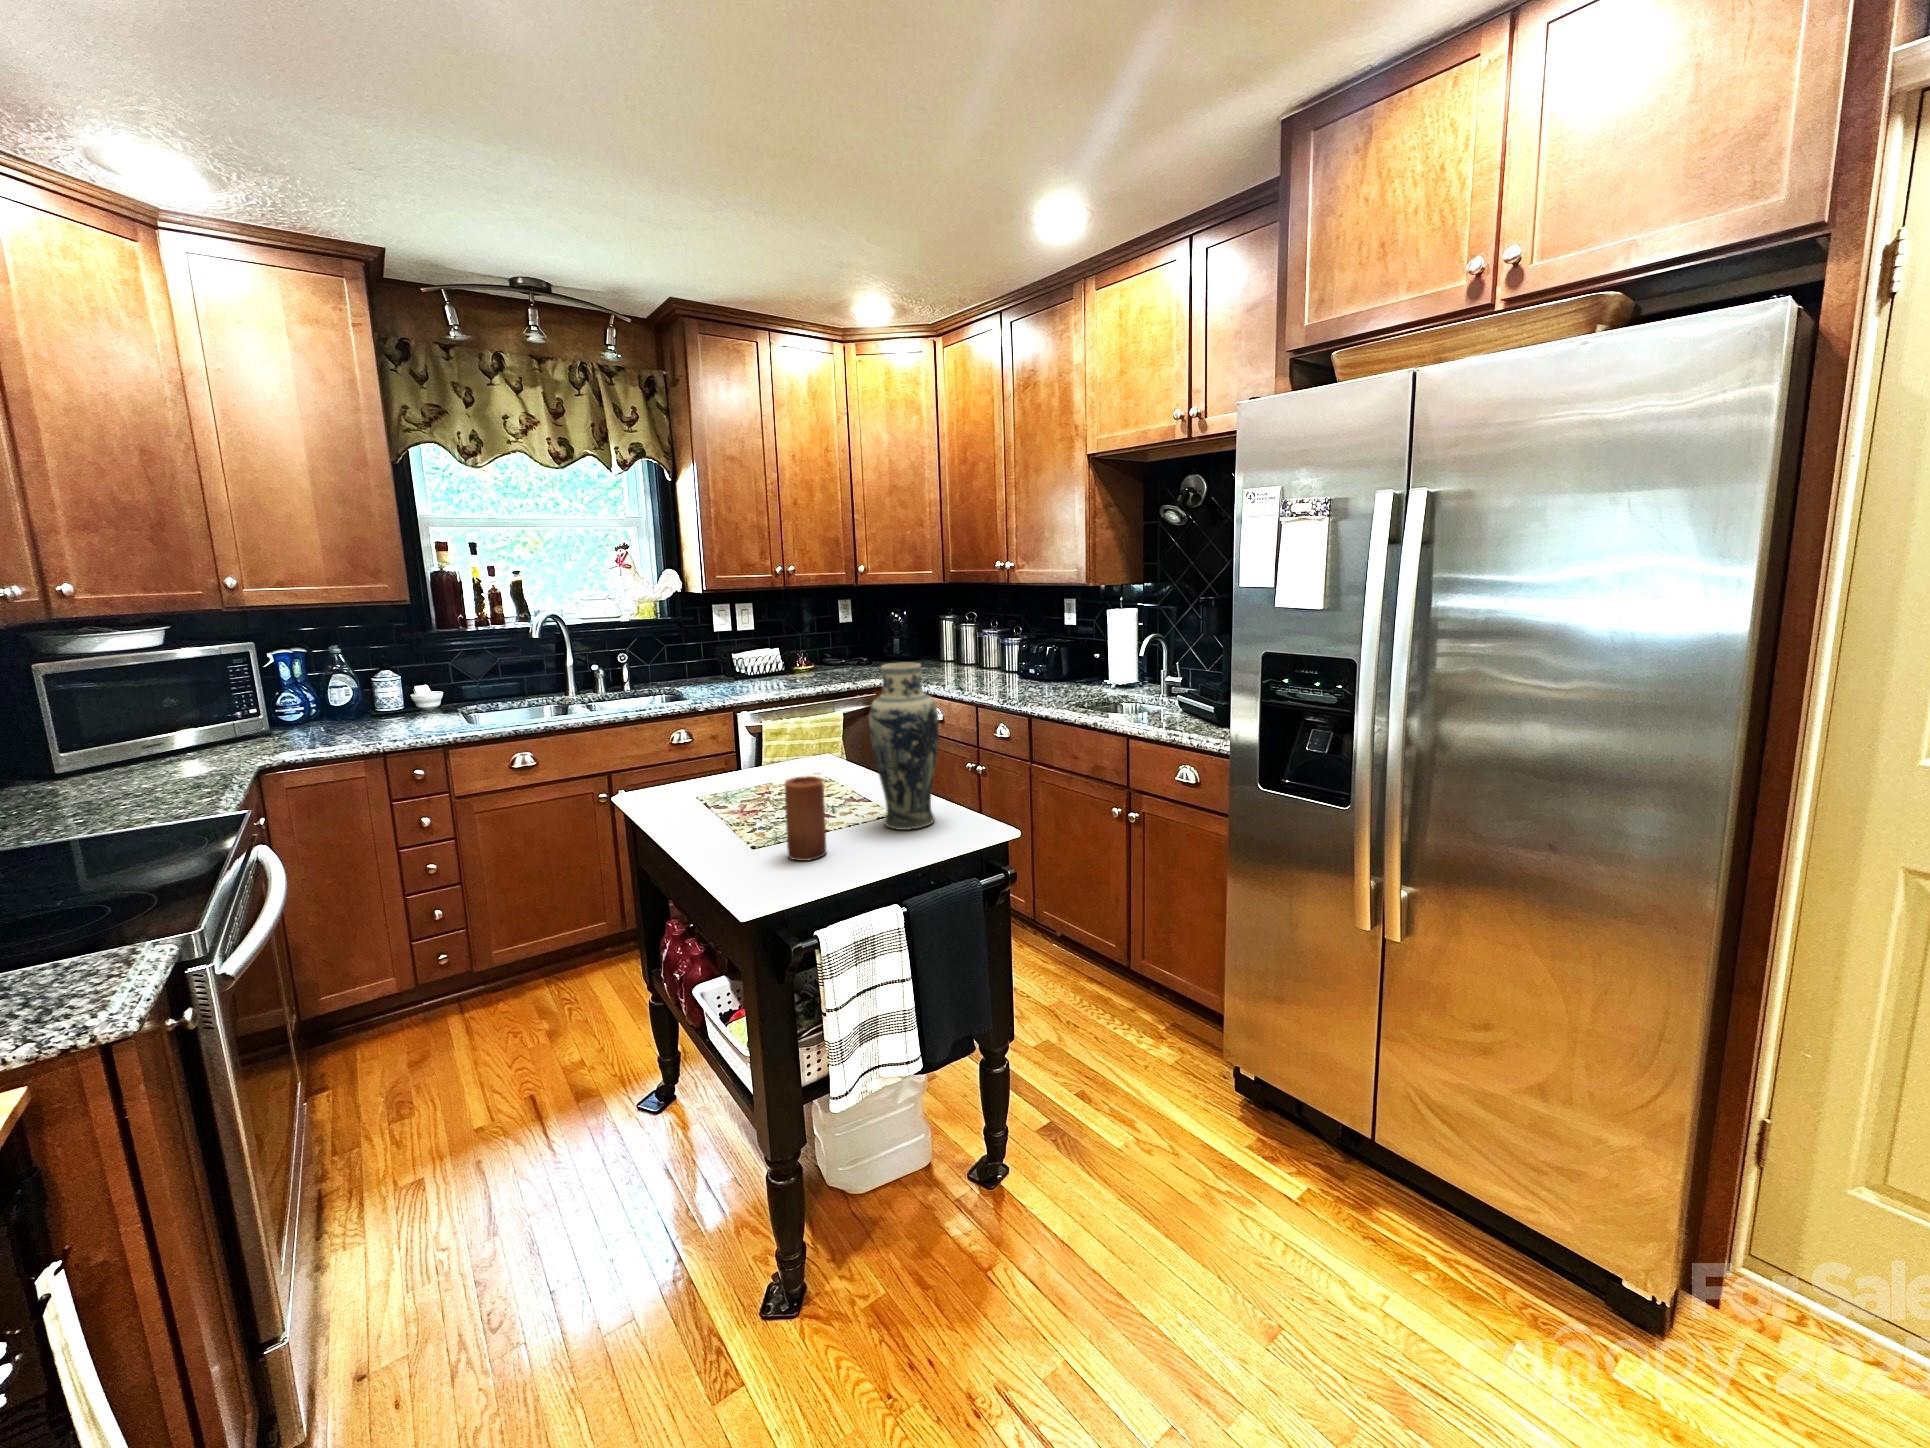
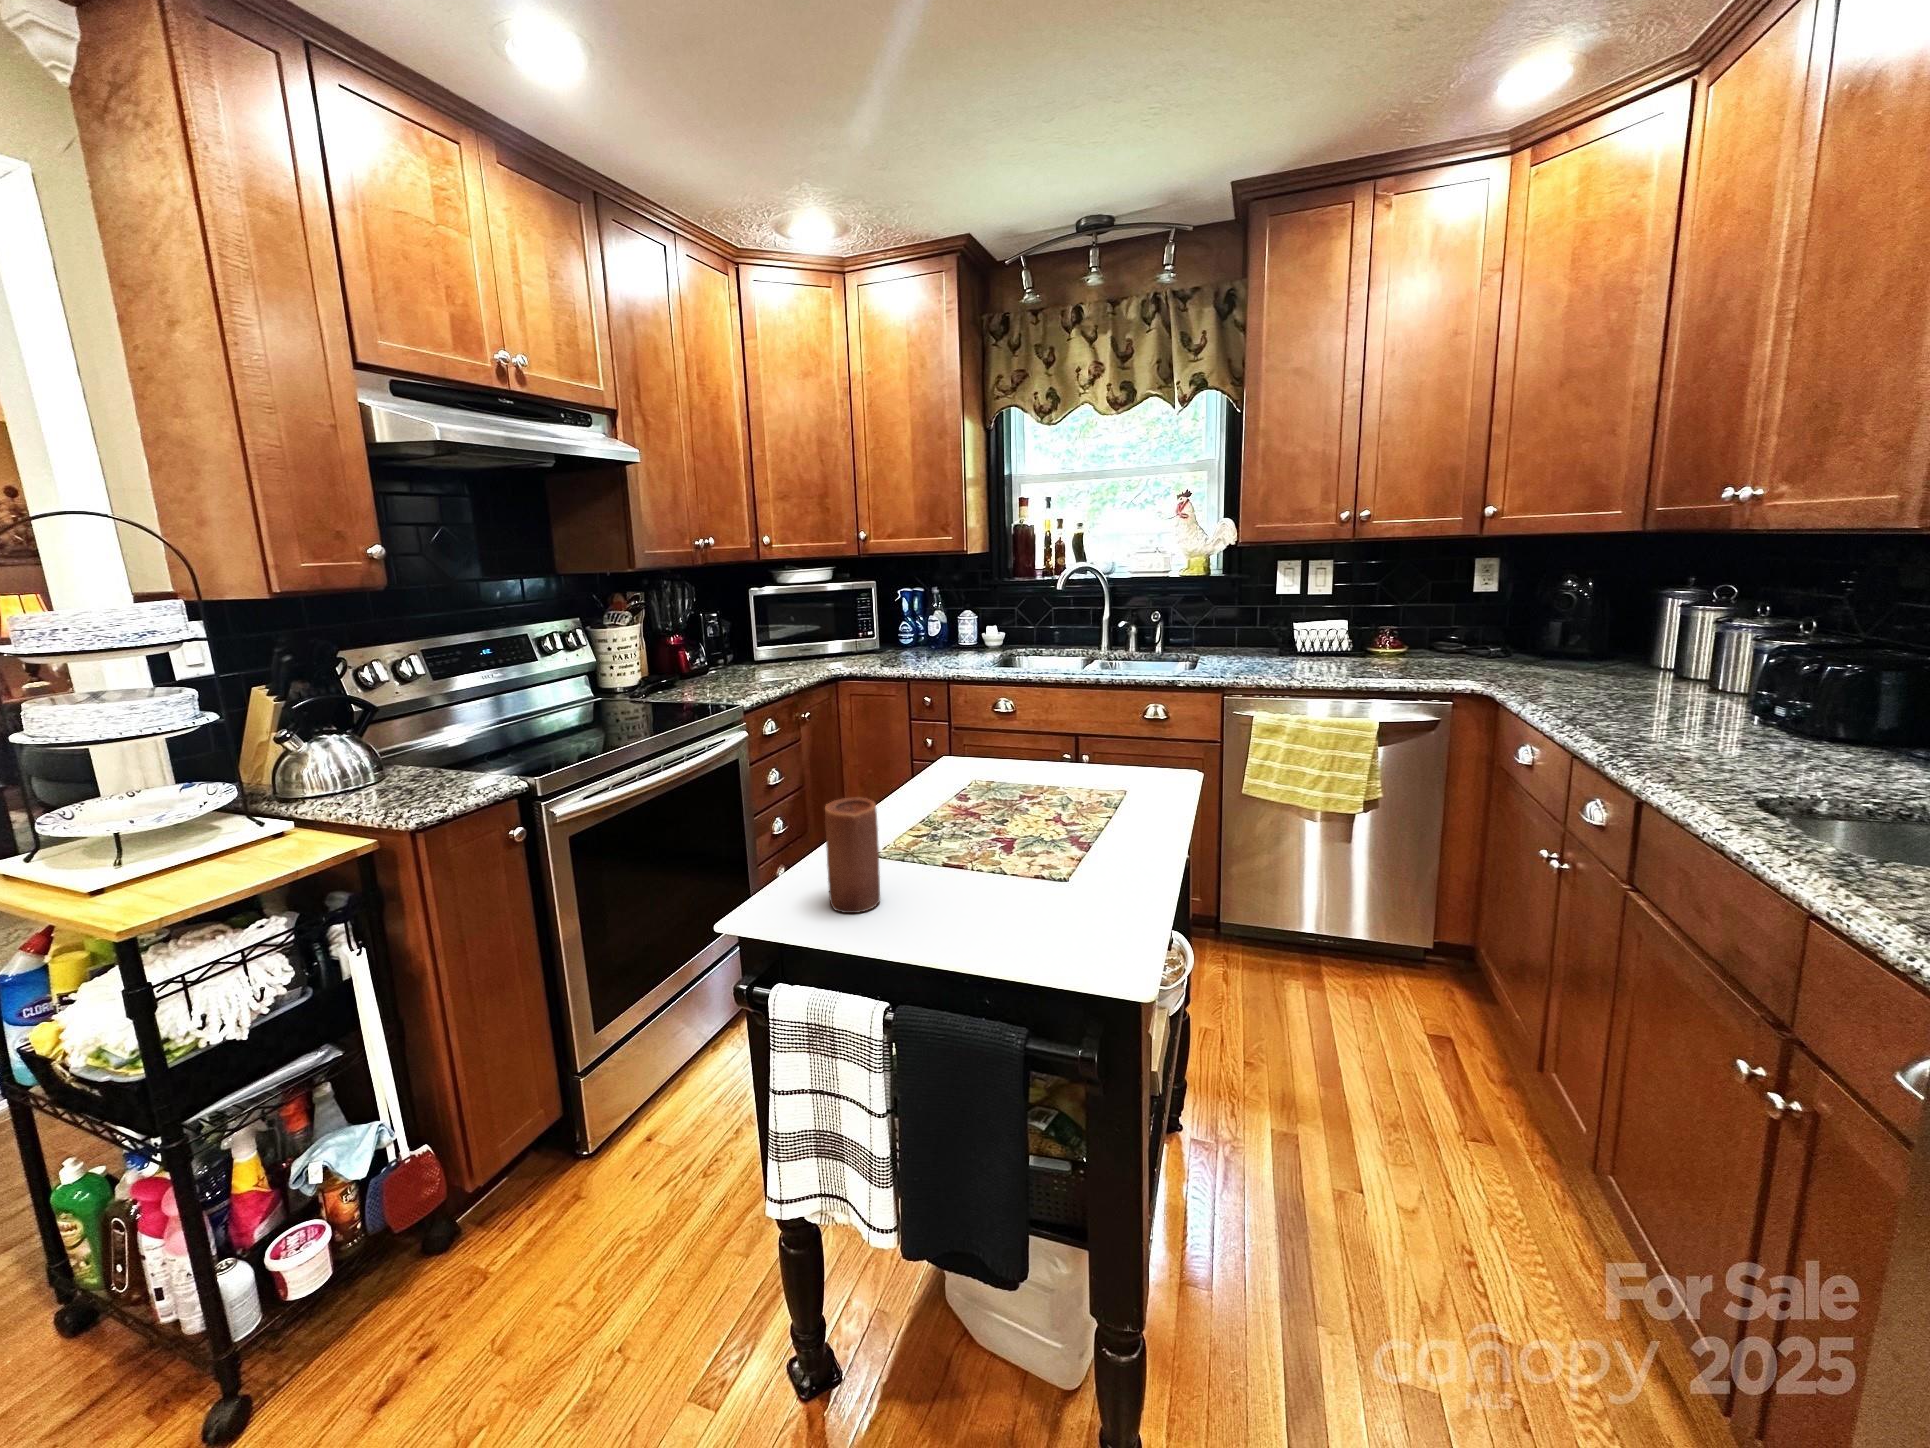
vase: present [869,663,939,830] -> none [973,662,1083,931]

